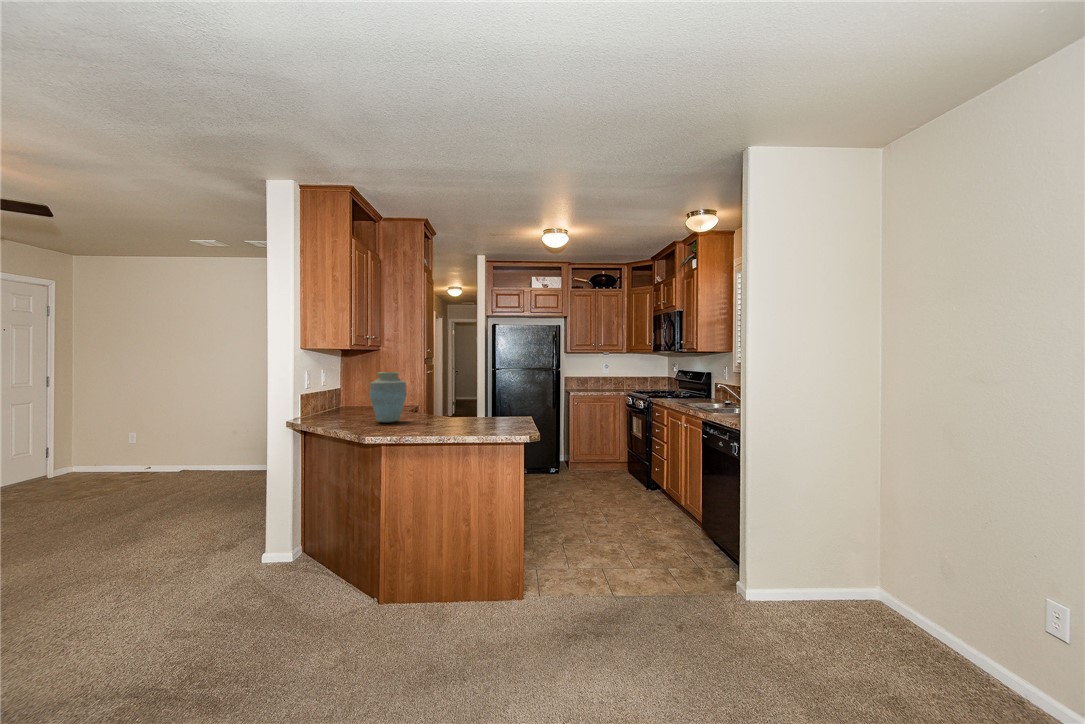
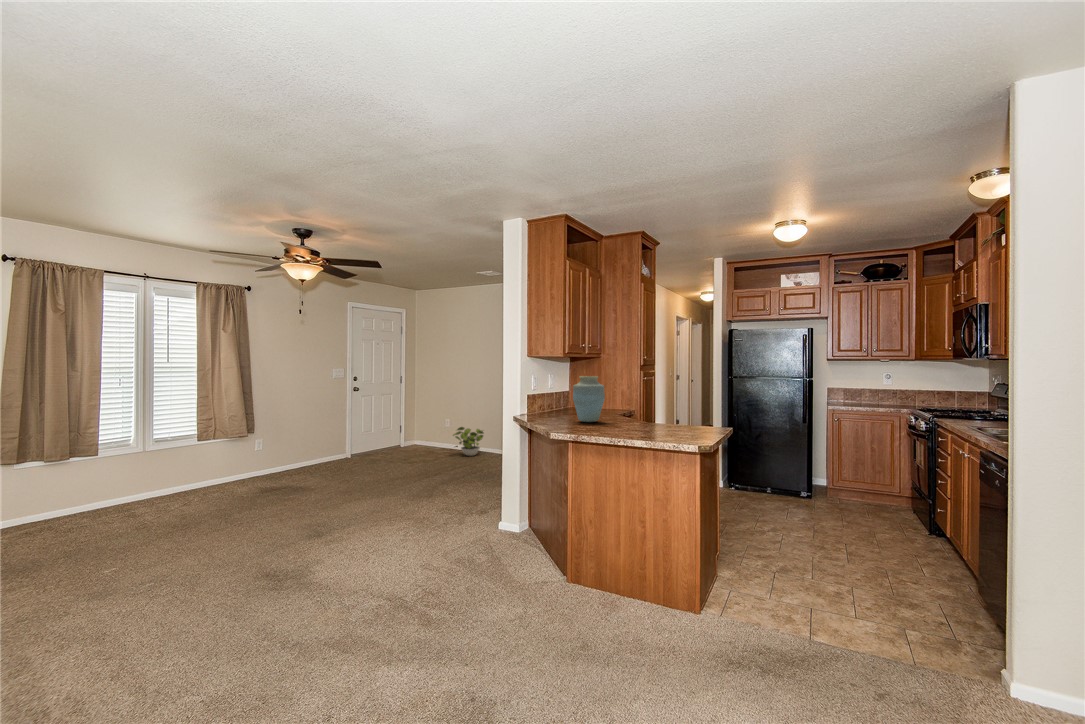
potted plant: none [143,441,192,478] -> present [453,427,483,456]

